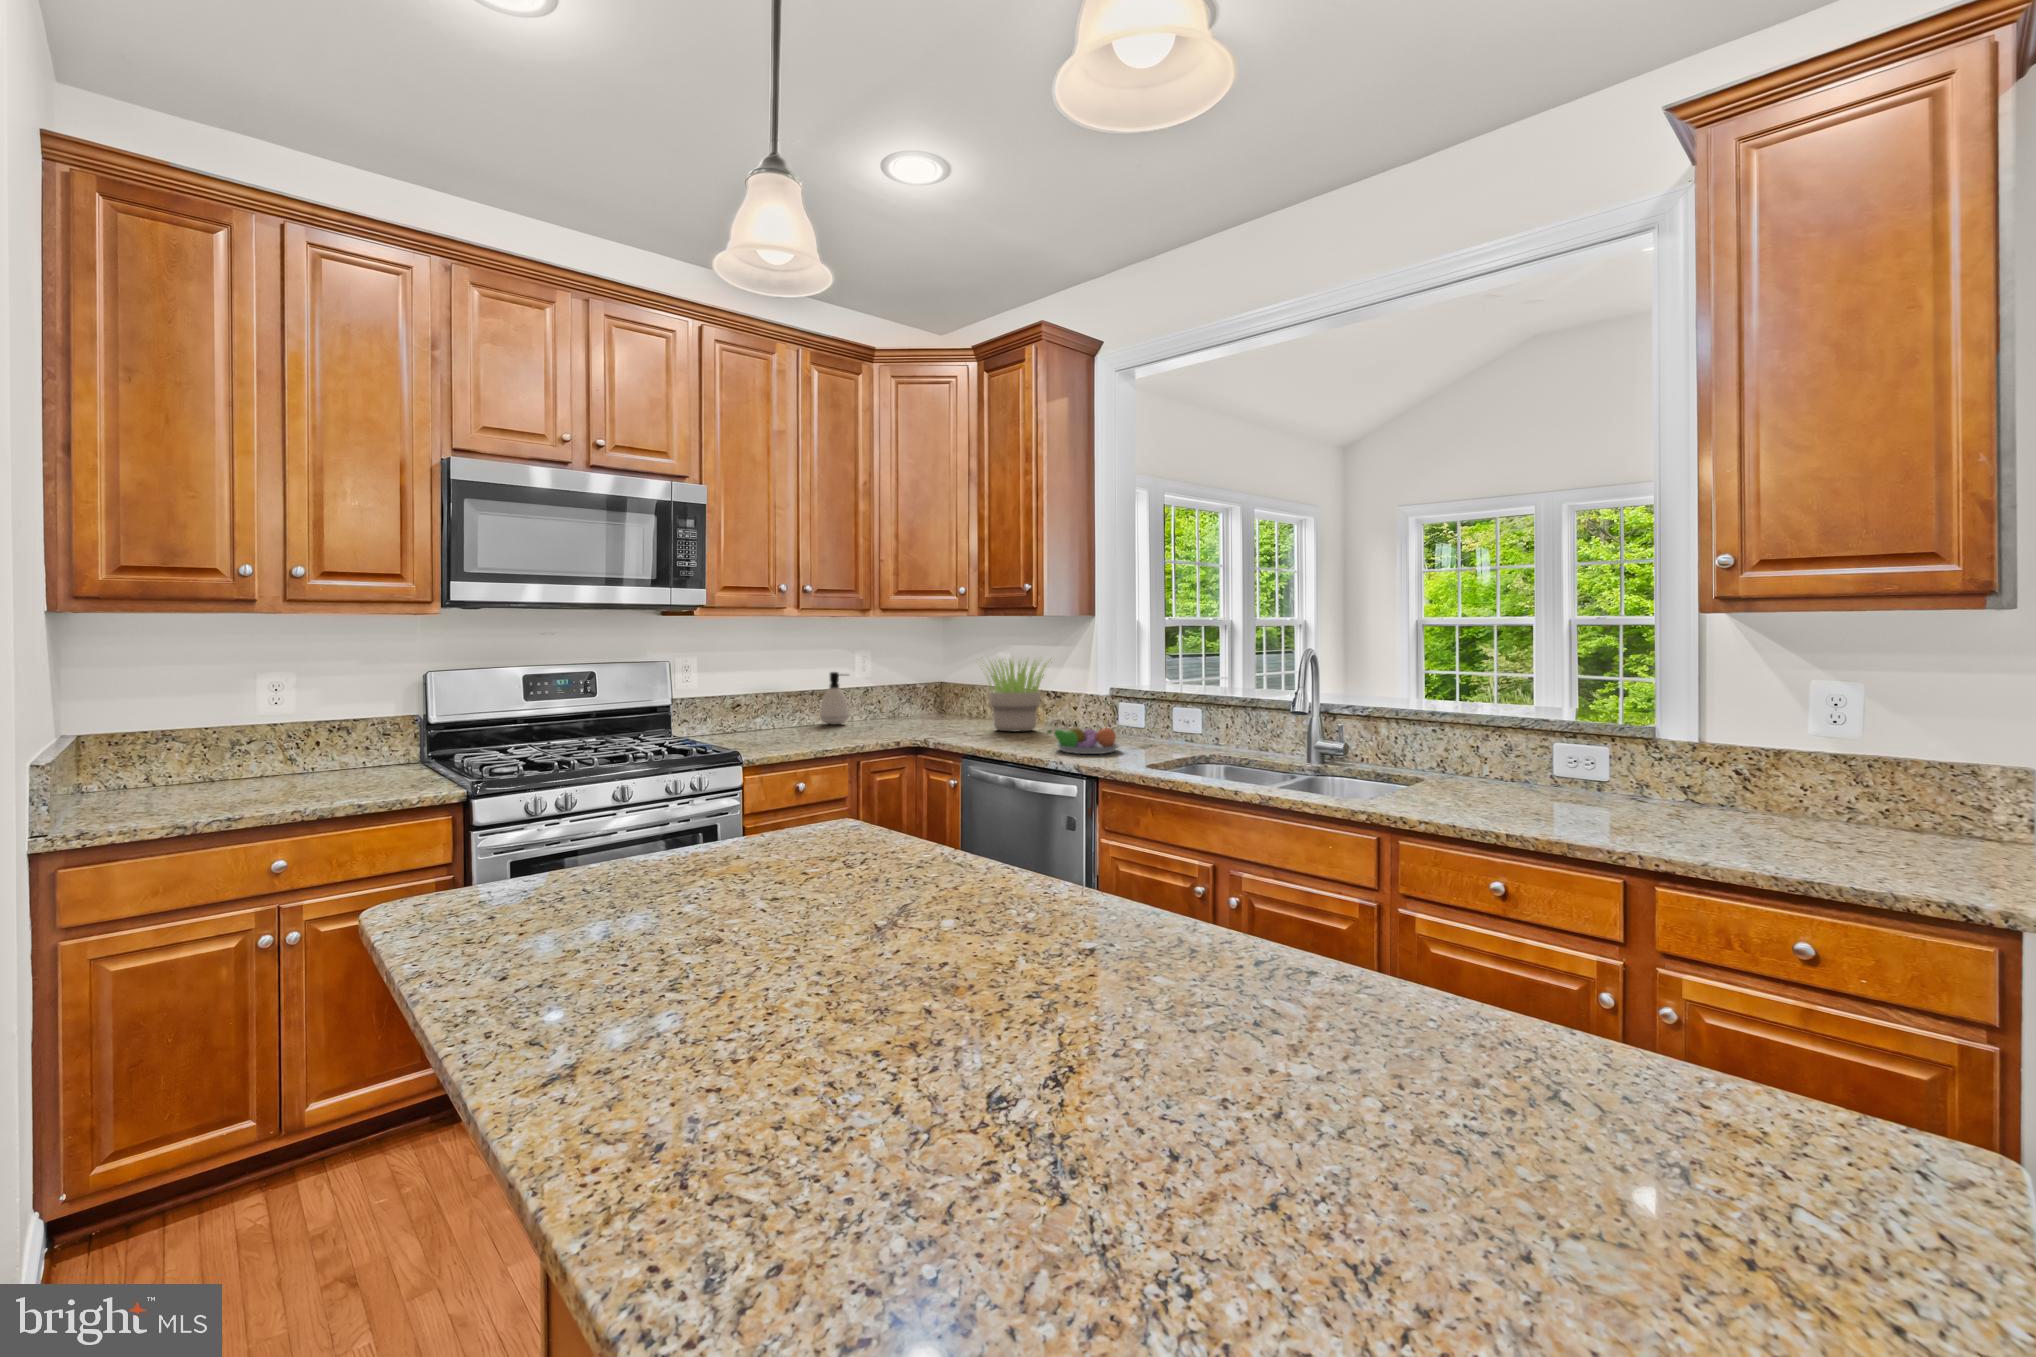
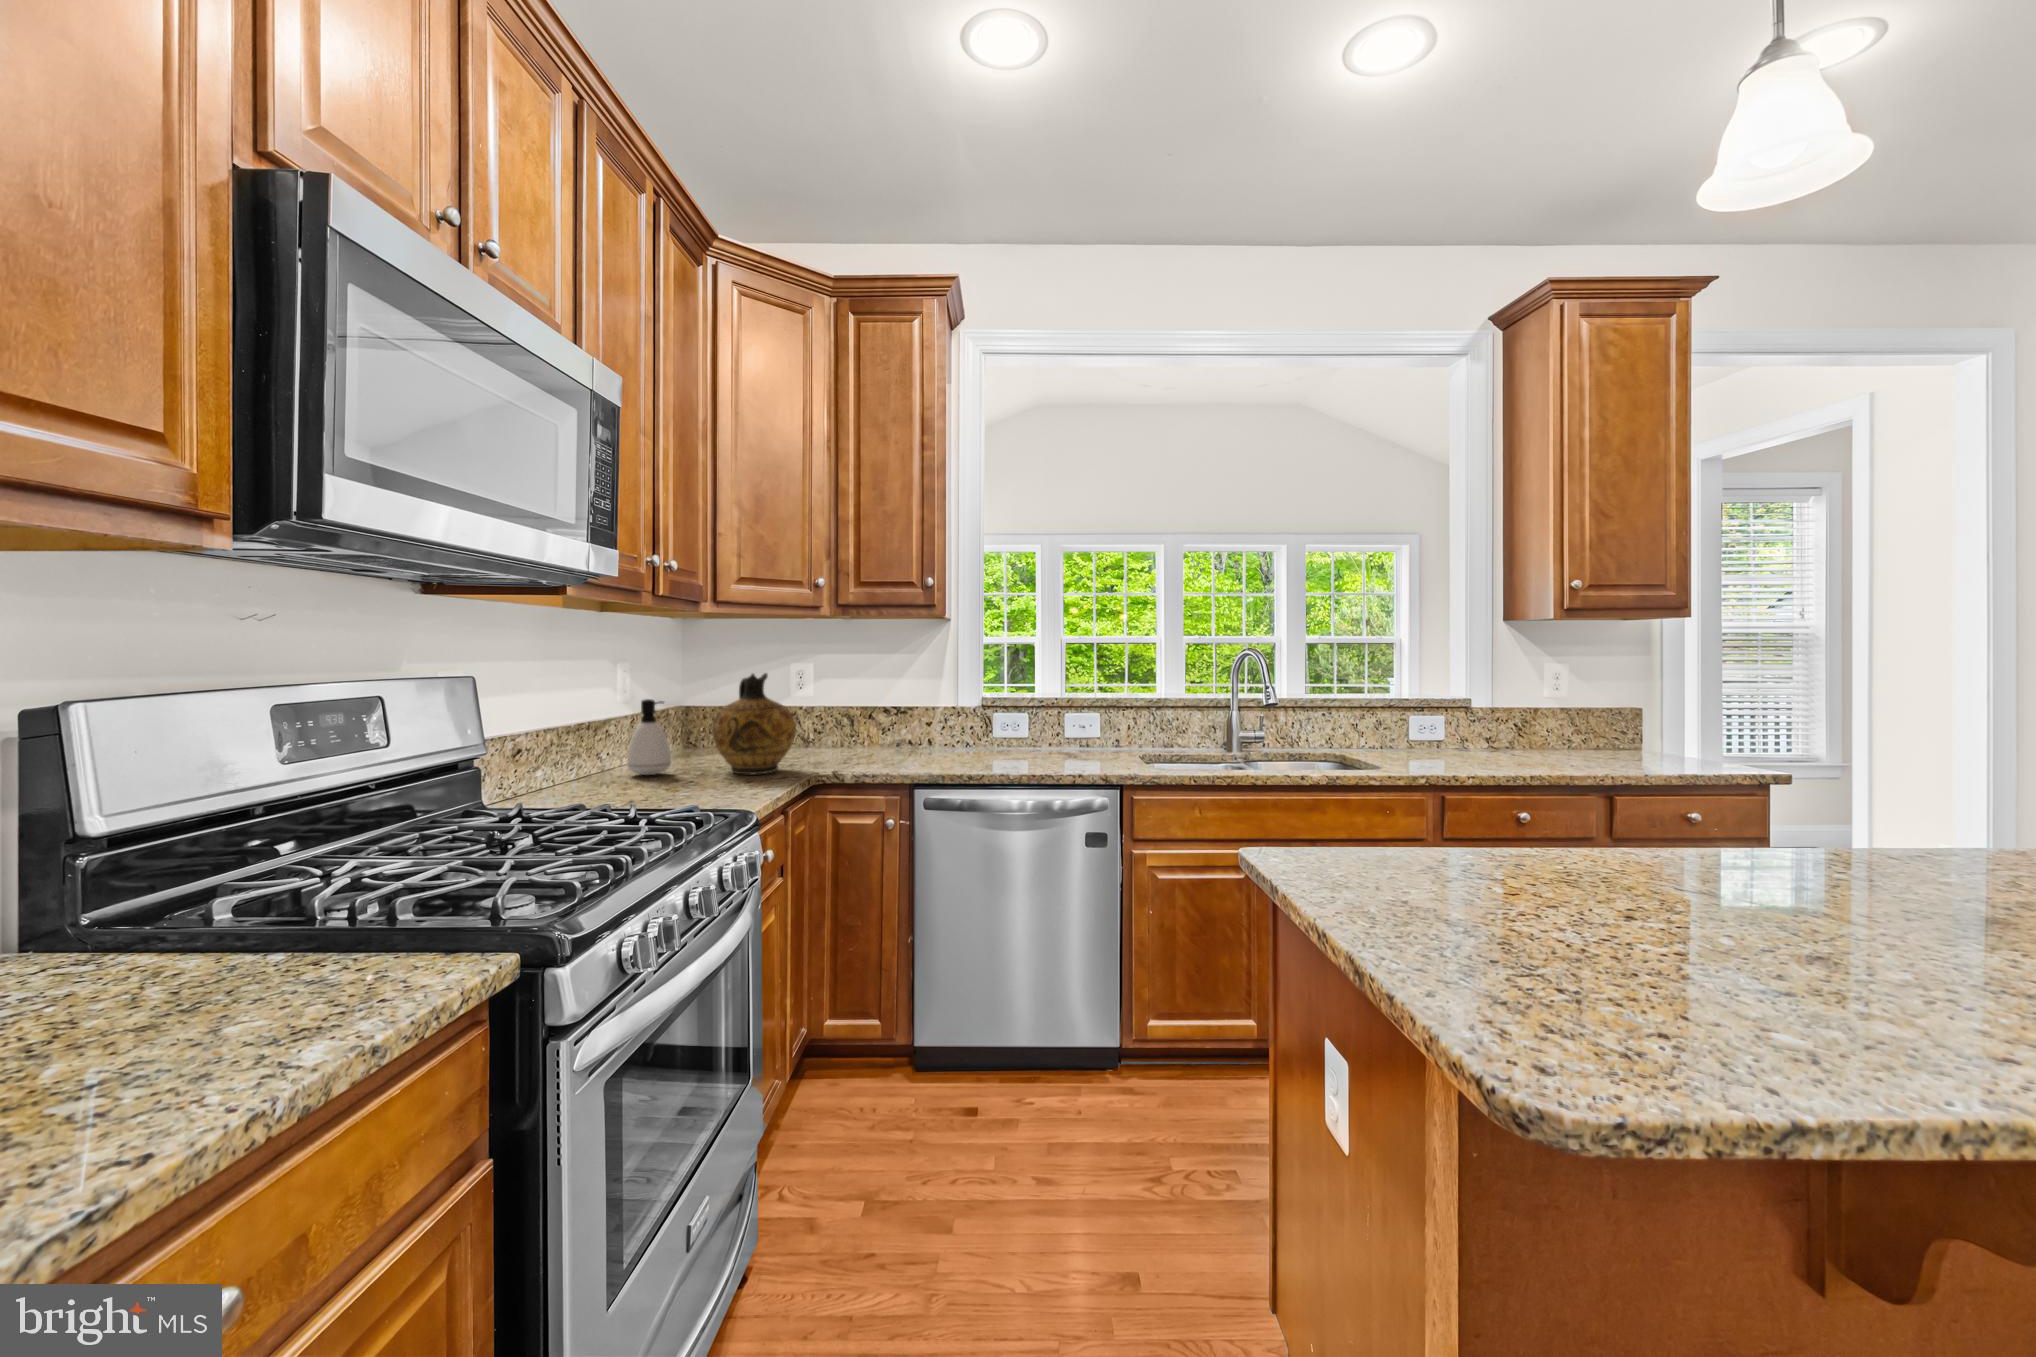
ceramic jug: none [859,655,919,731] -> present [712,673,796,775]
potted plant: present [983,658,1052,732] -> none [826,666,929,757]
fruit bowl: present [1048,724,1120,754] -> none [1014,737,1085,769]

